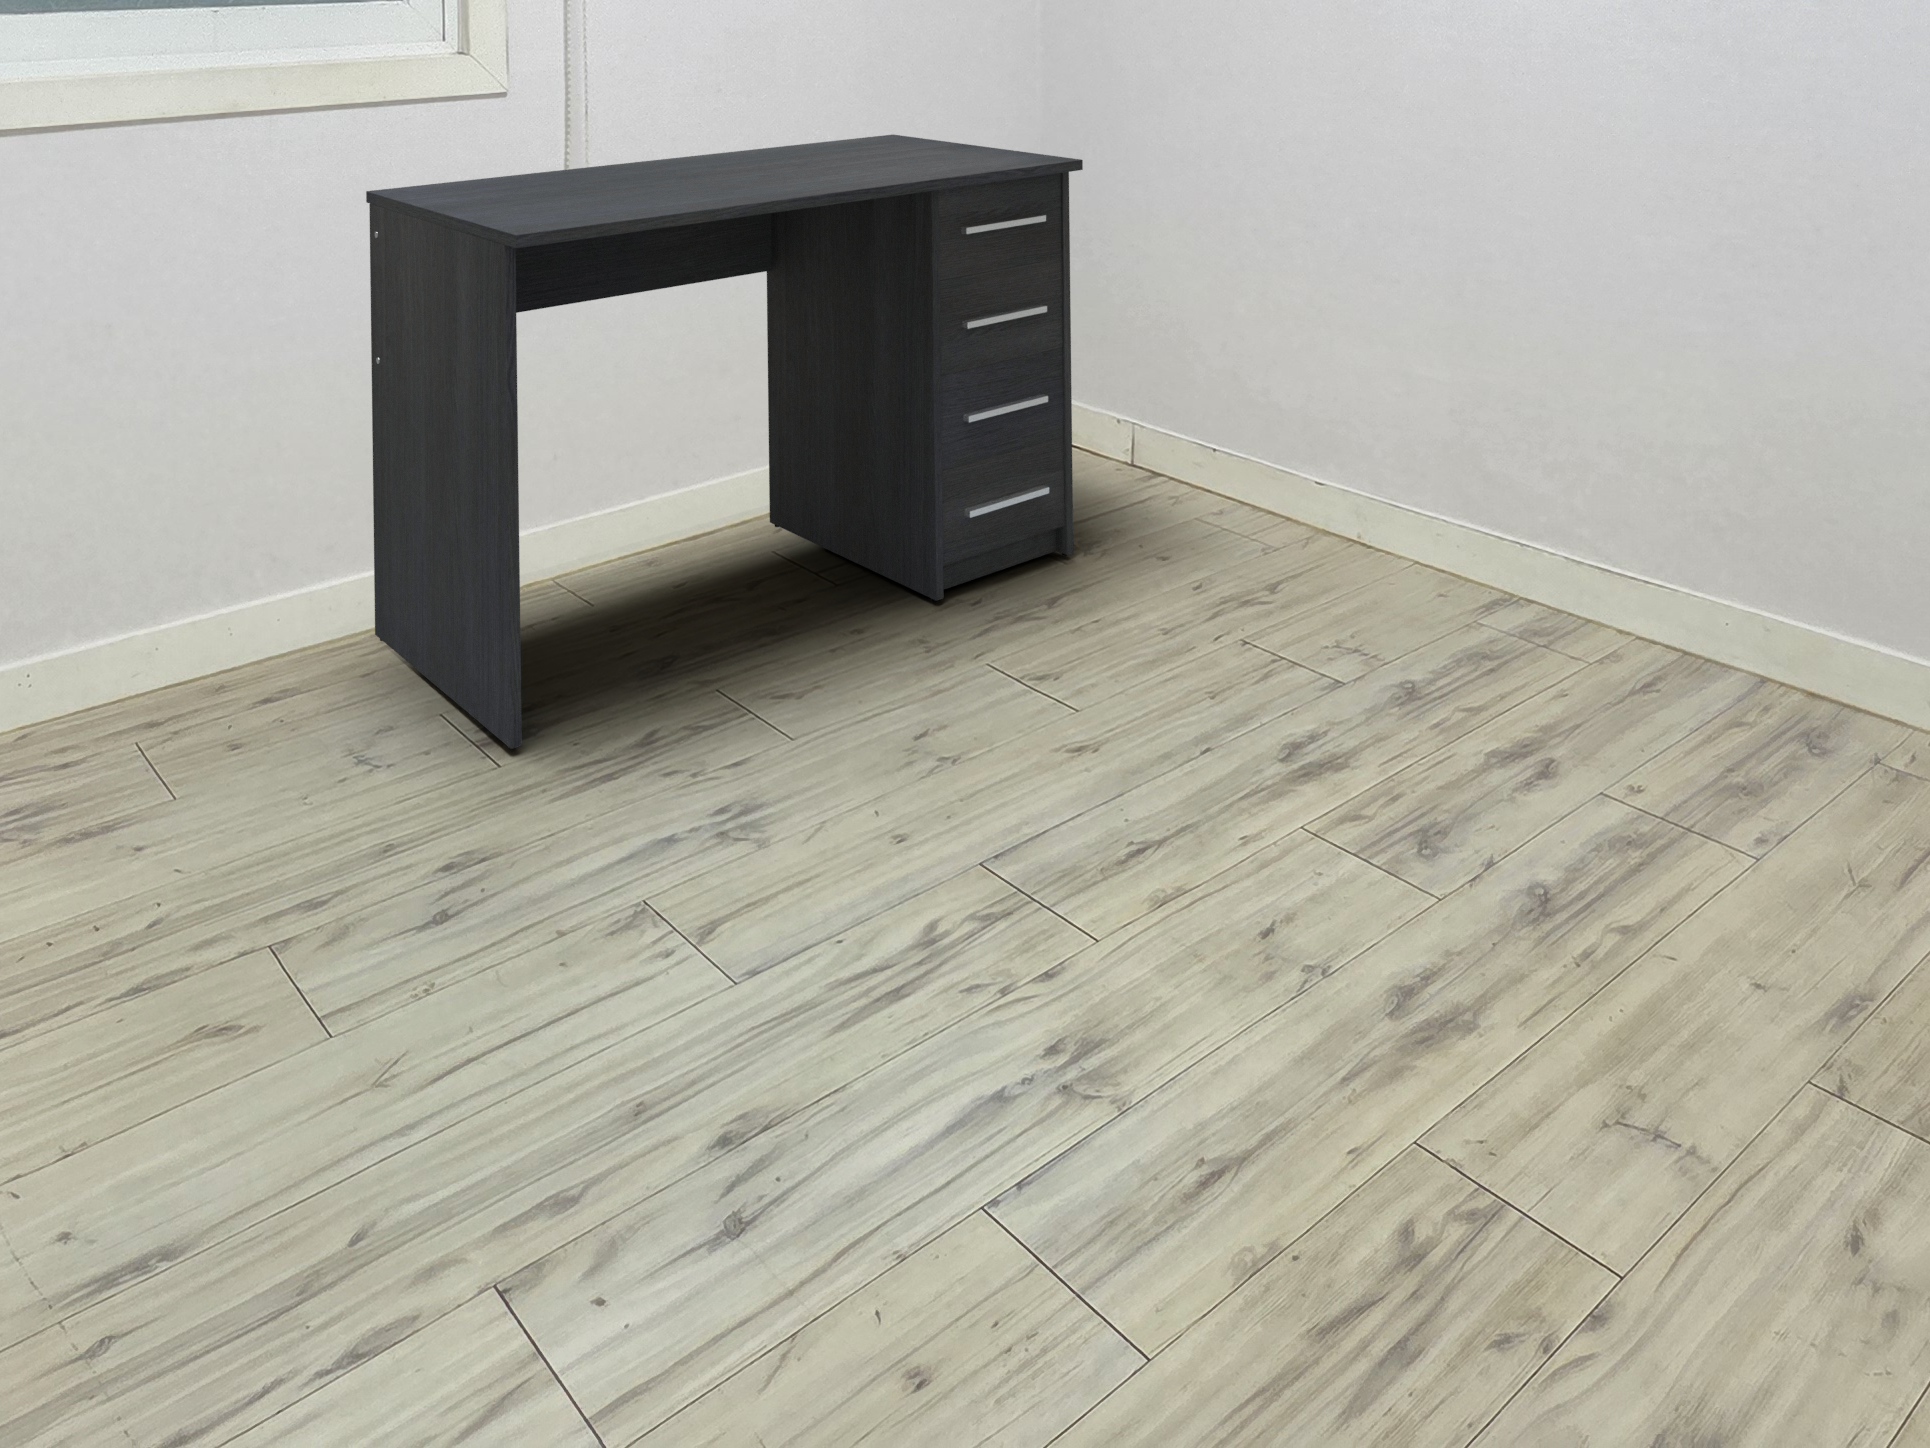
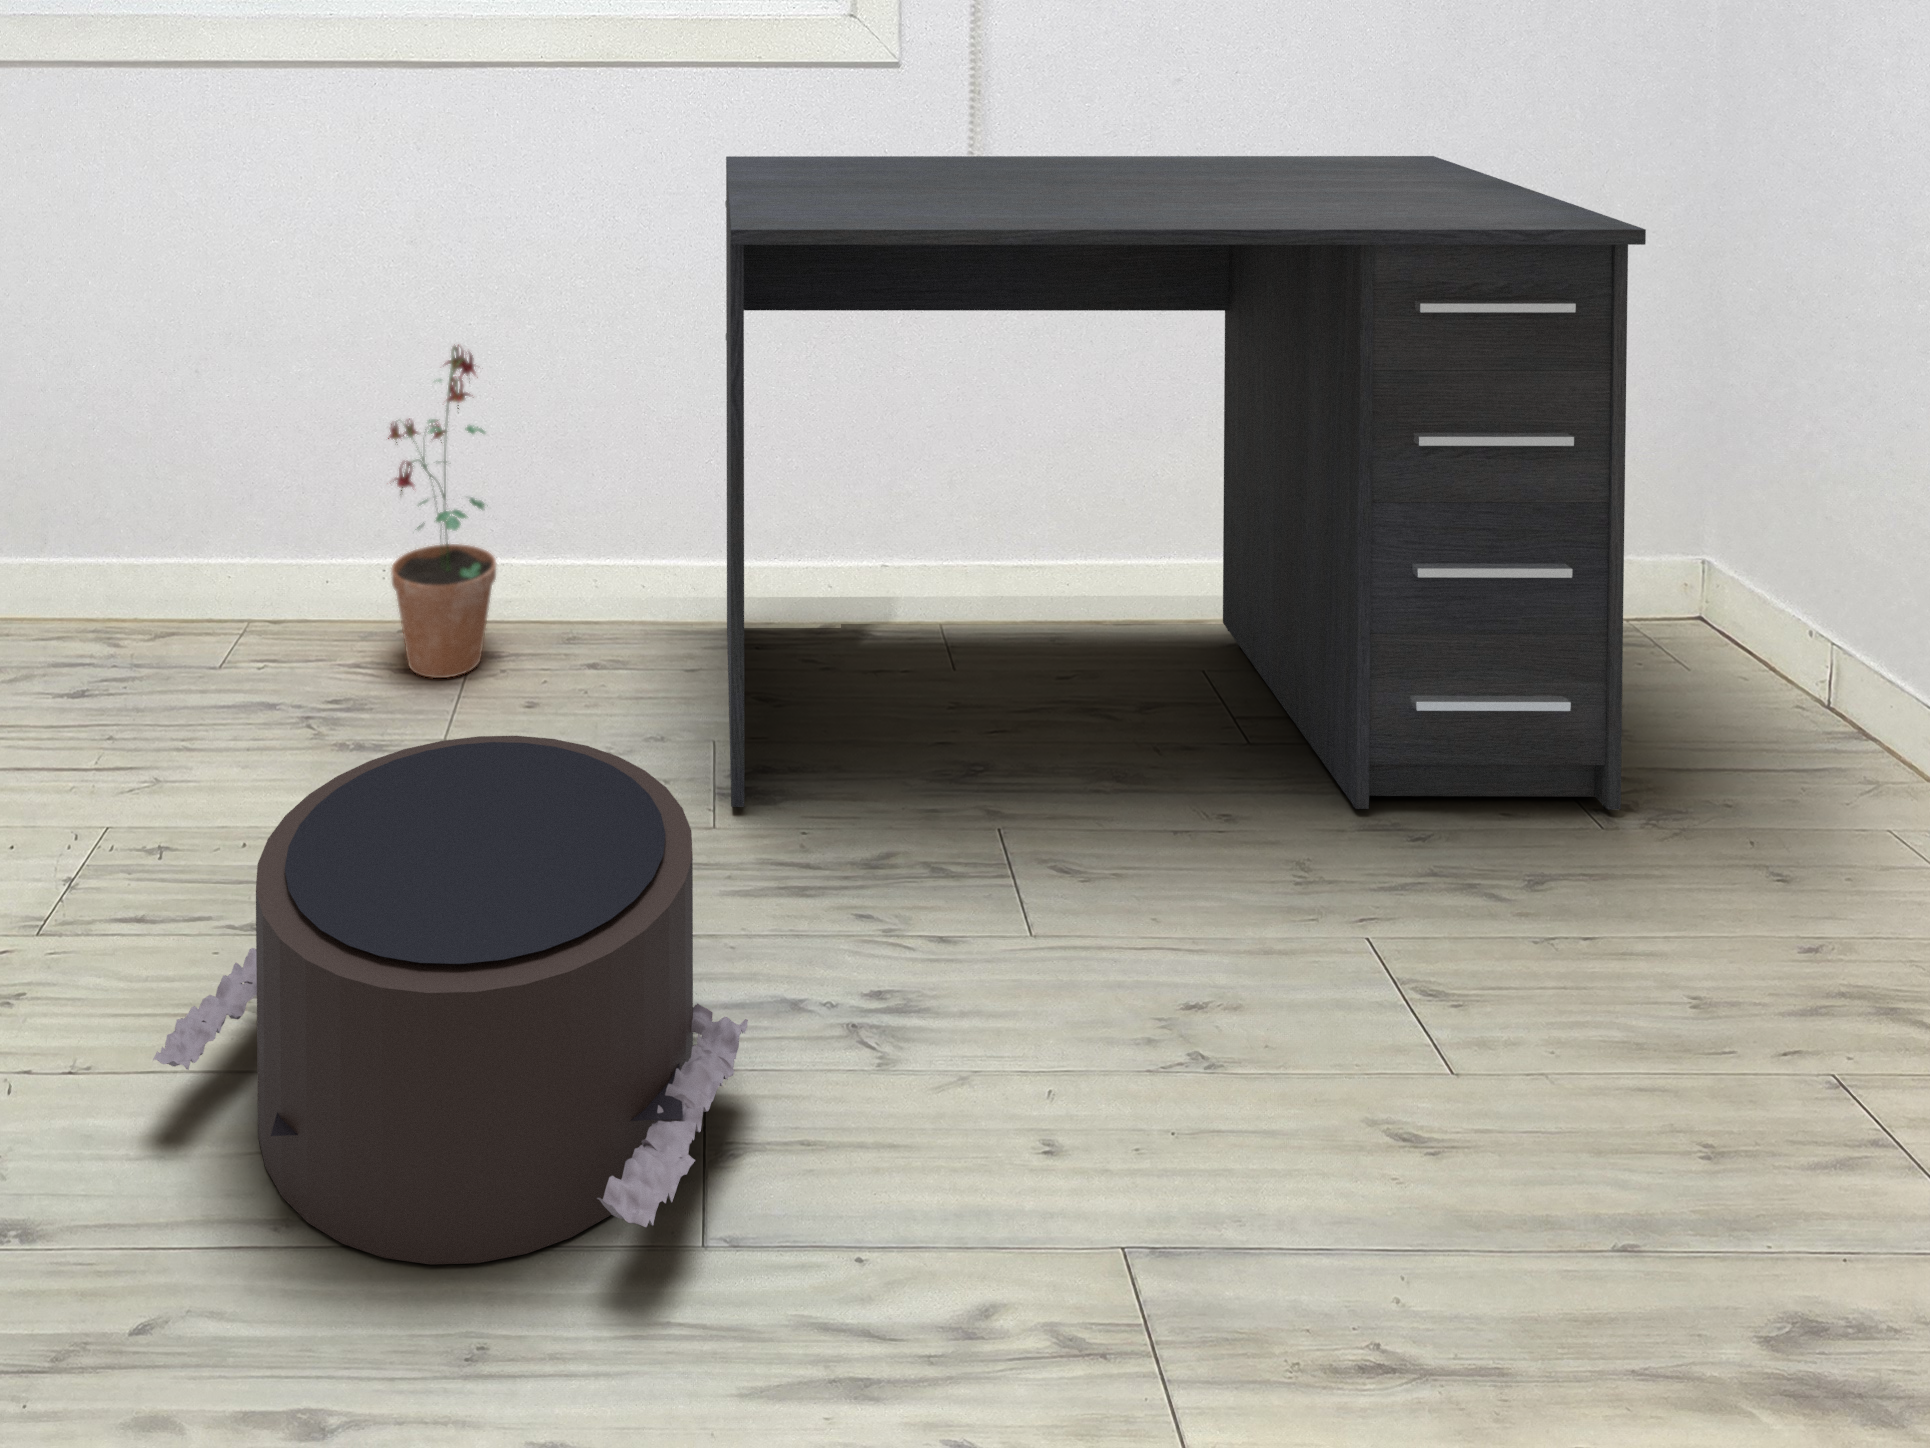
potted plant: none [8,418,170,767] -> present [388,345,496,678]
pouf: none [209,691,731,1121] -> present [153,736,748,1264]

